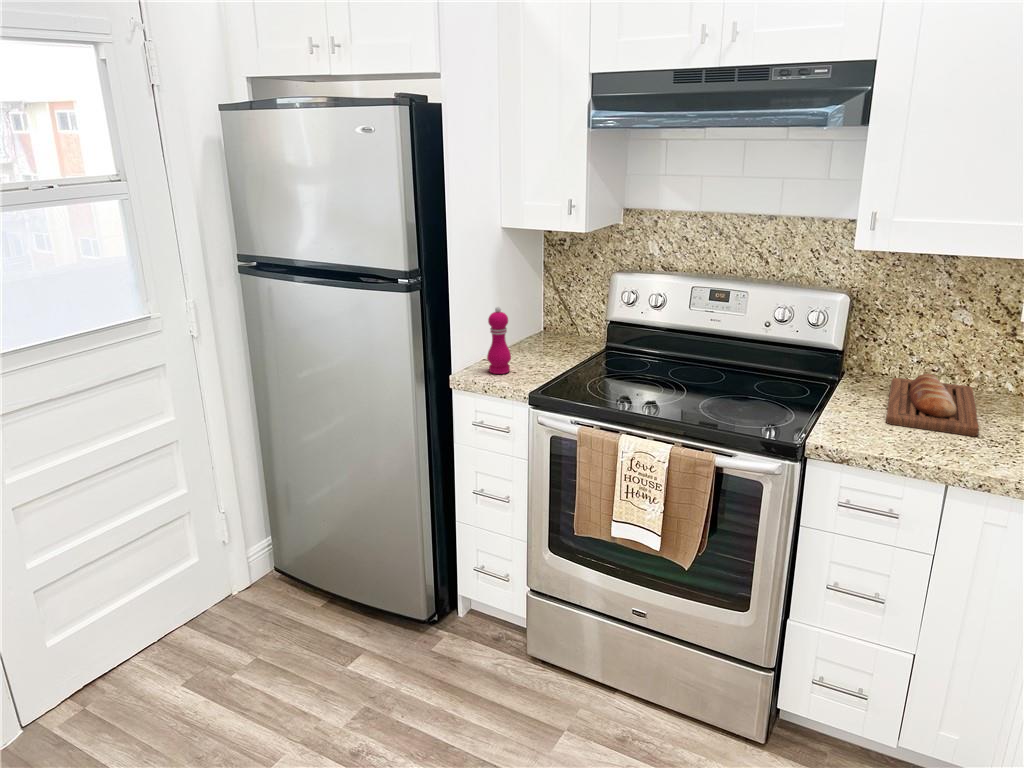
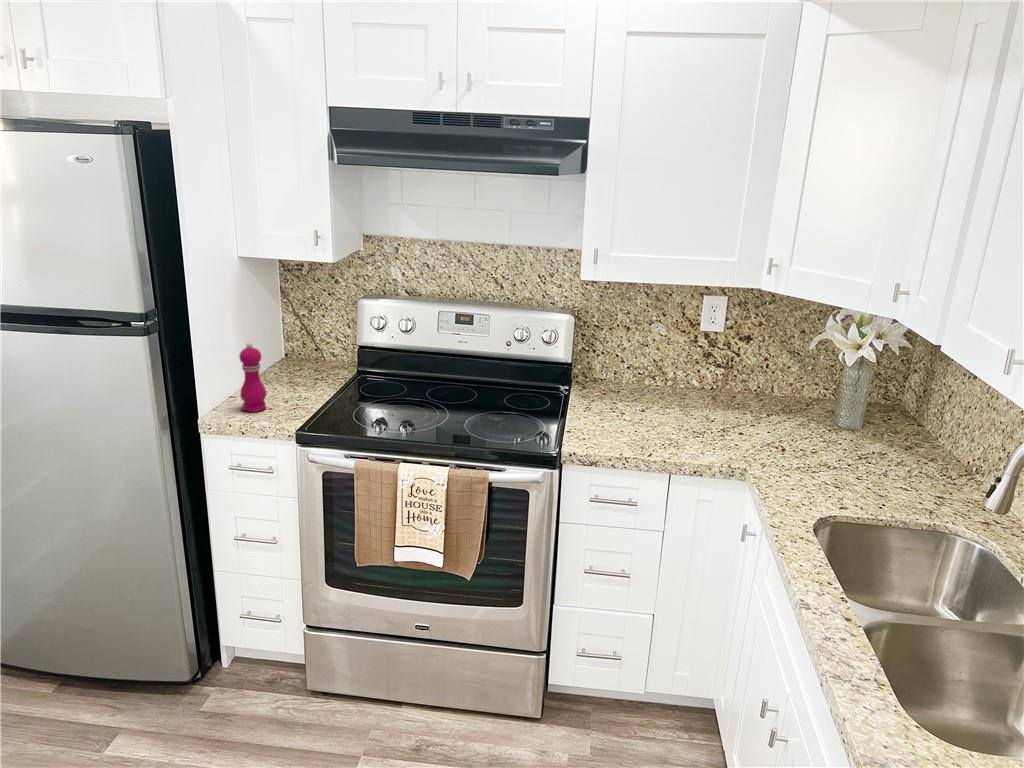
bread loaf: present [886,374,979,436] -> none [610,378,686,430]

